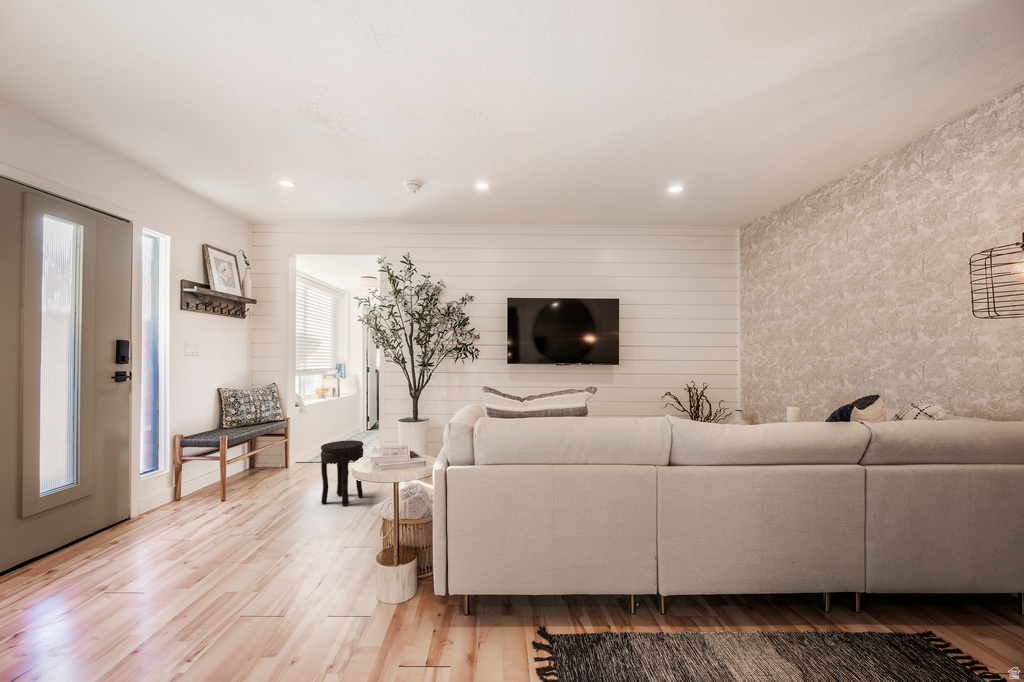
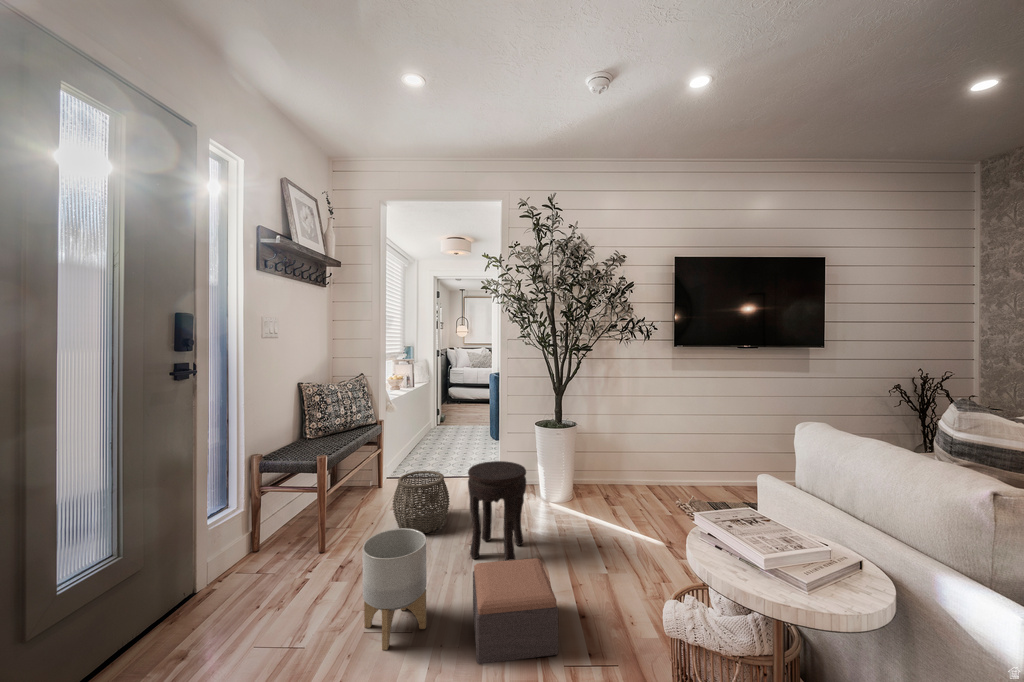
woven basket: none [279,451,323,493] -> present [393,471,450,533]
planter: none [225,475,269,540] -> present [362,528,427,650]
footstool: none [284,492,346,544] -> present [473,558,558,664]

